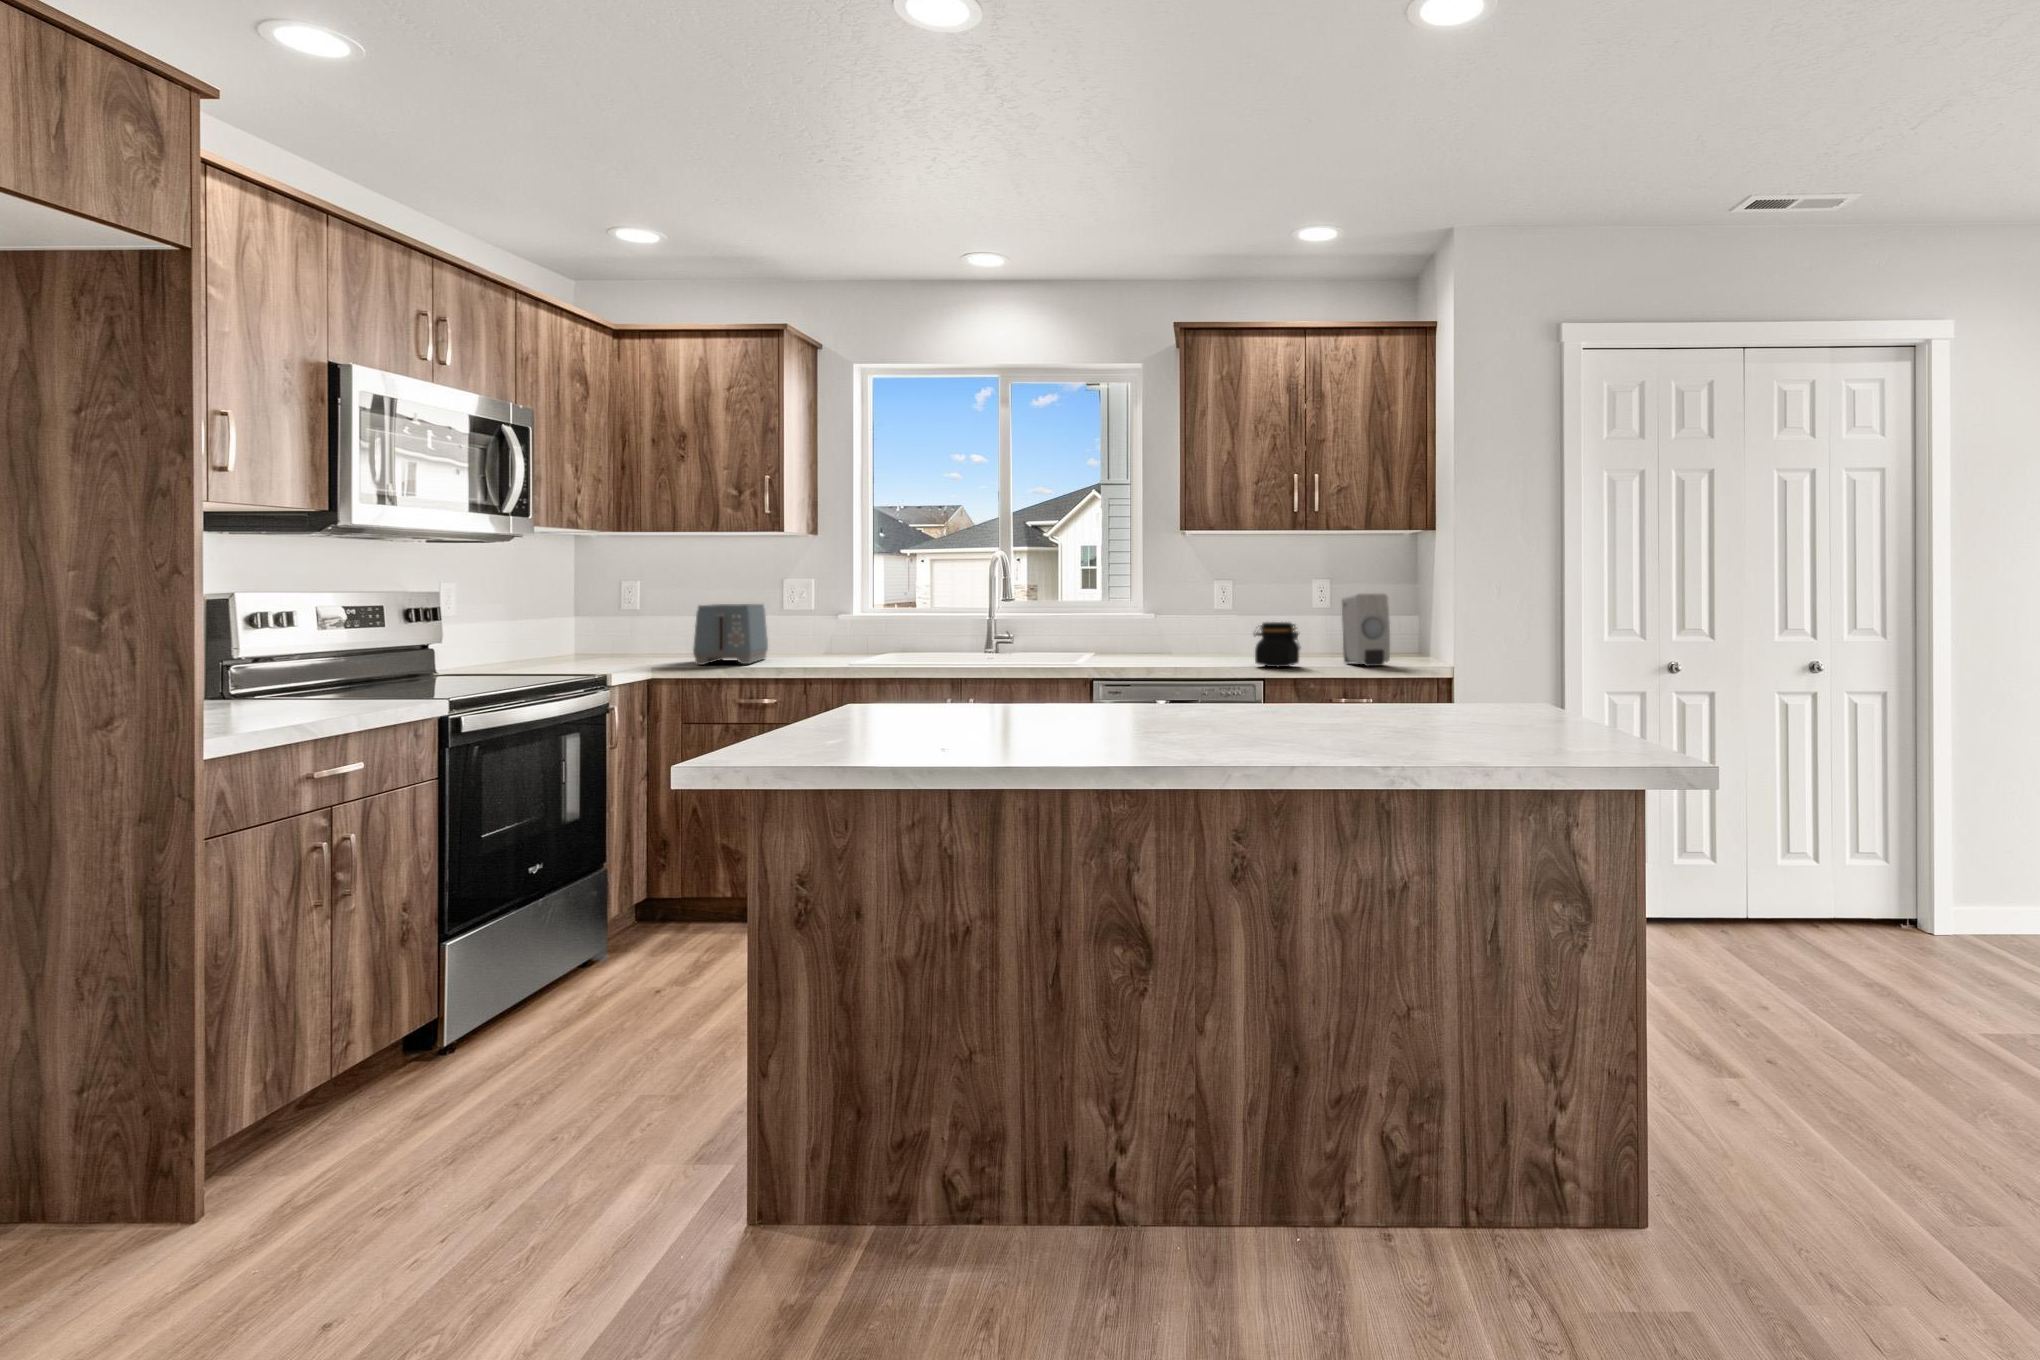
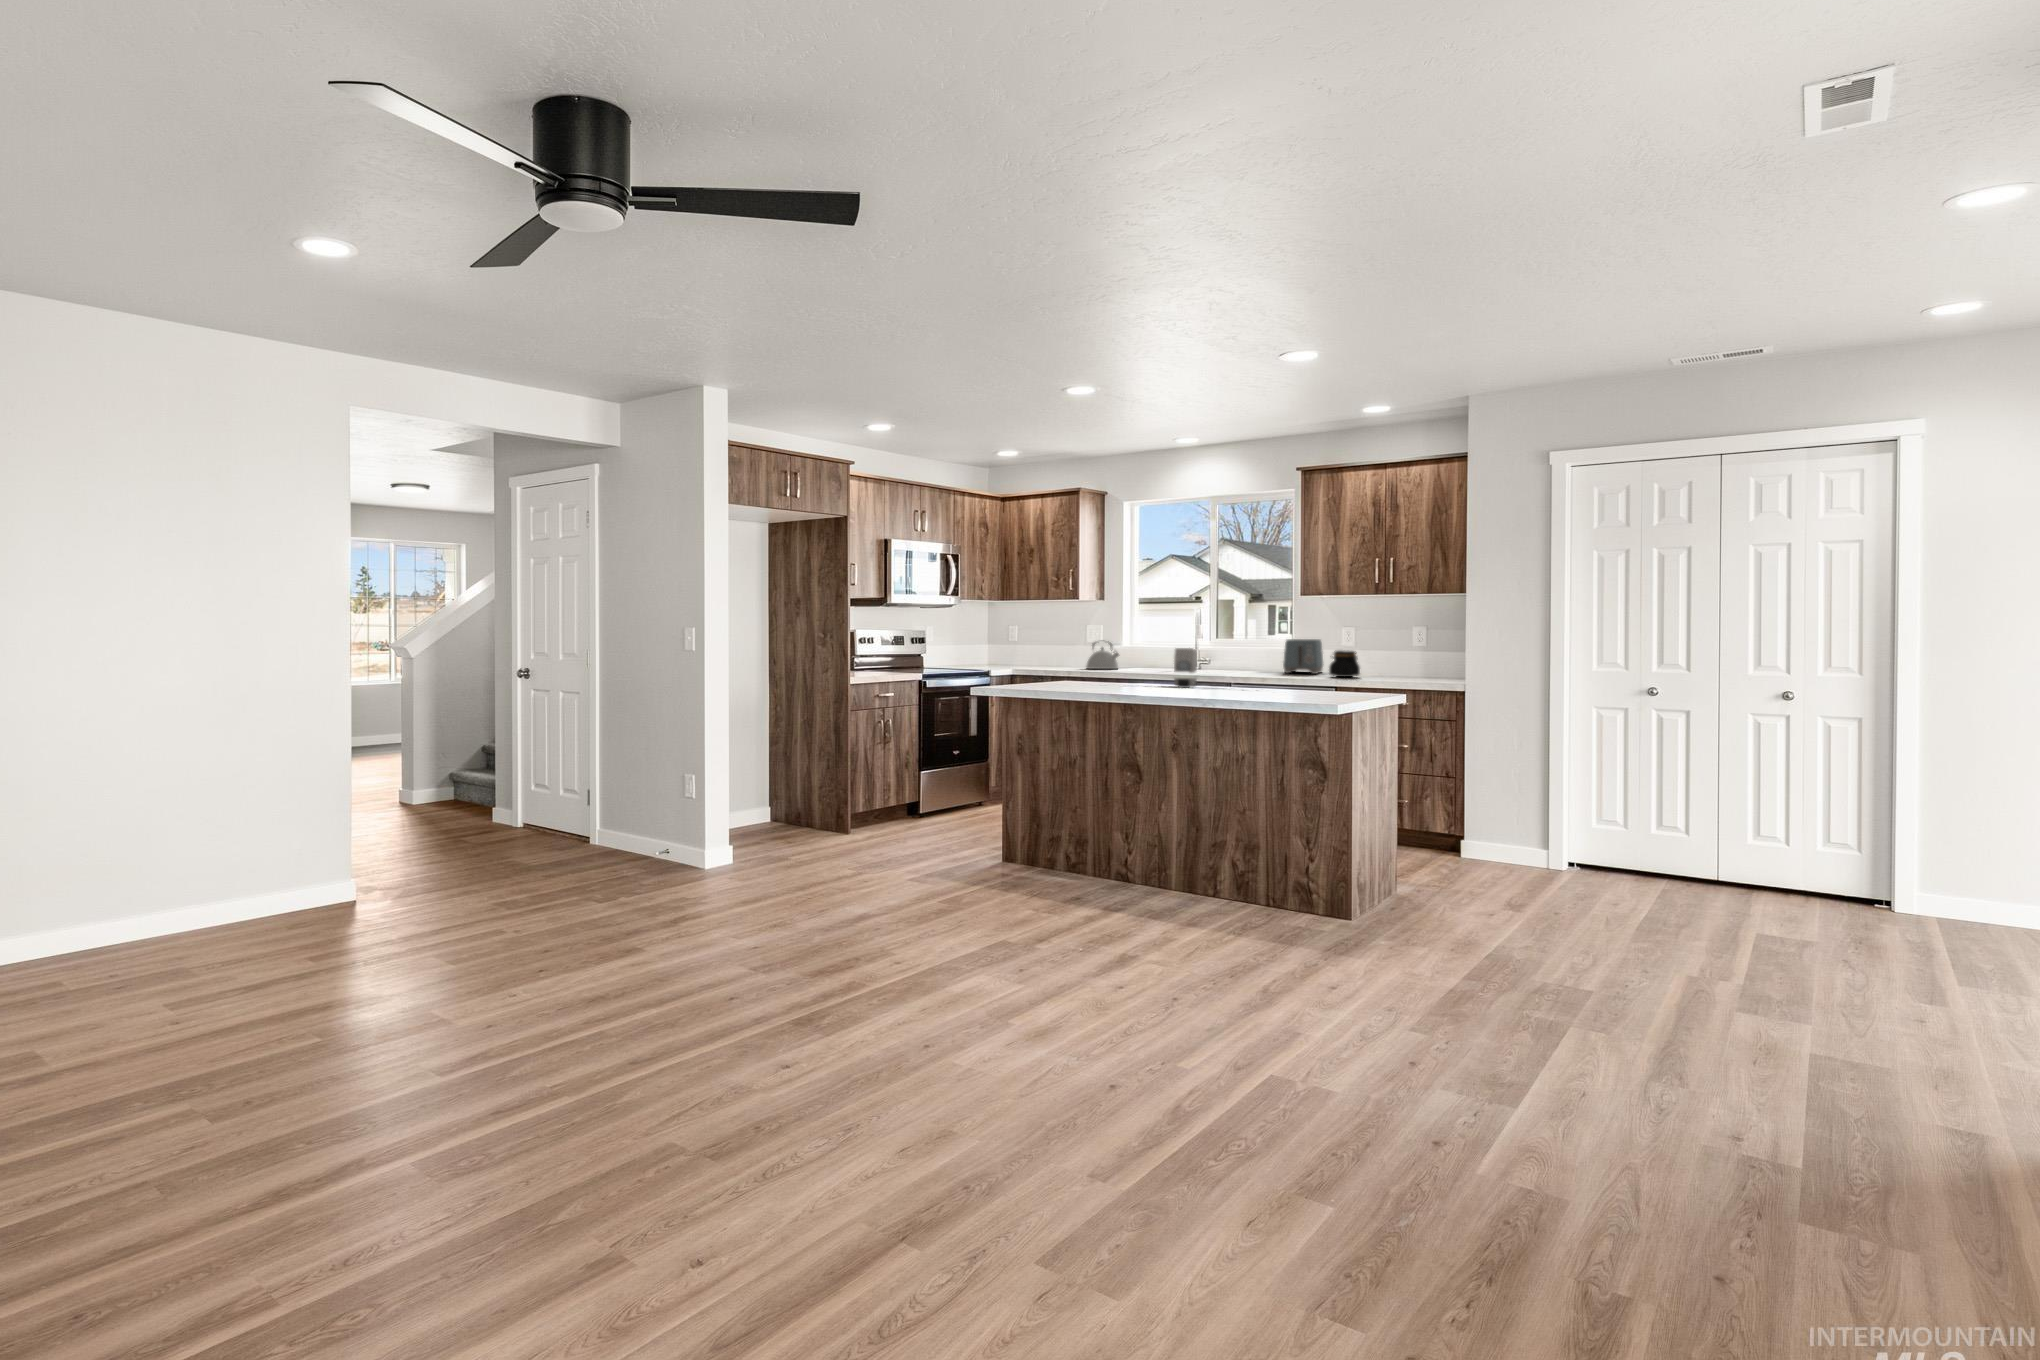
soap dispenser: present [1342,594,1390,666] -> present [1174,648,1197,688]
toaster: present [693,604,768,665] -> present [1283,639,1323,674]
kettle: none [812,611,878,667] -> present [1086,643,1119,669]

